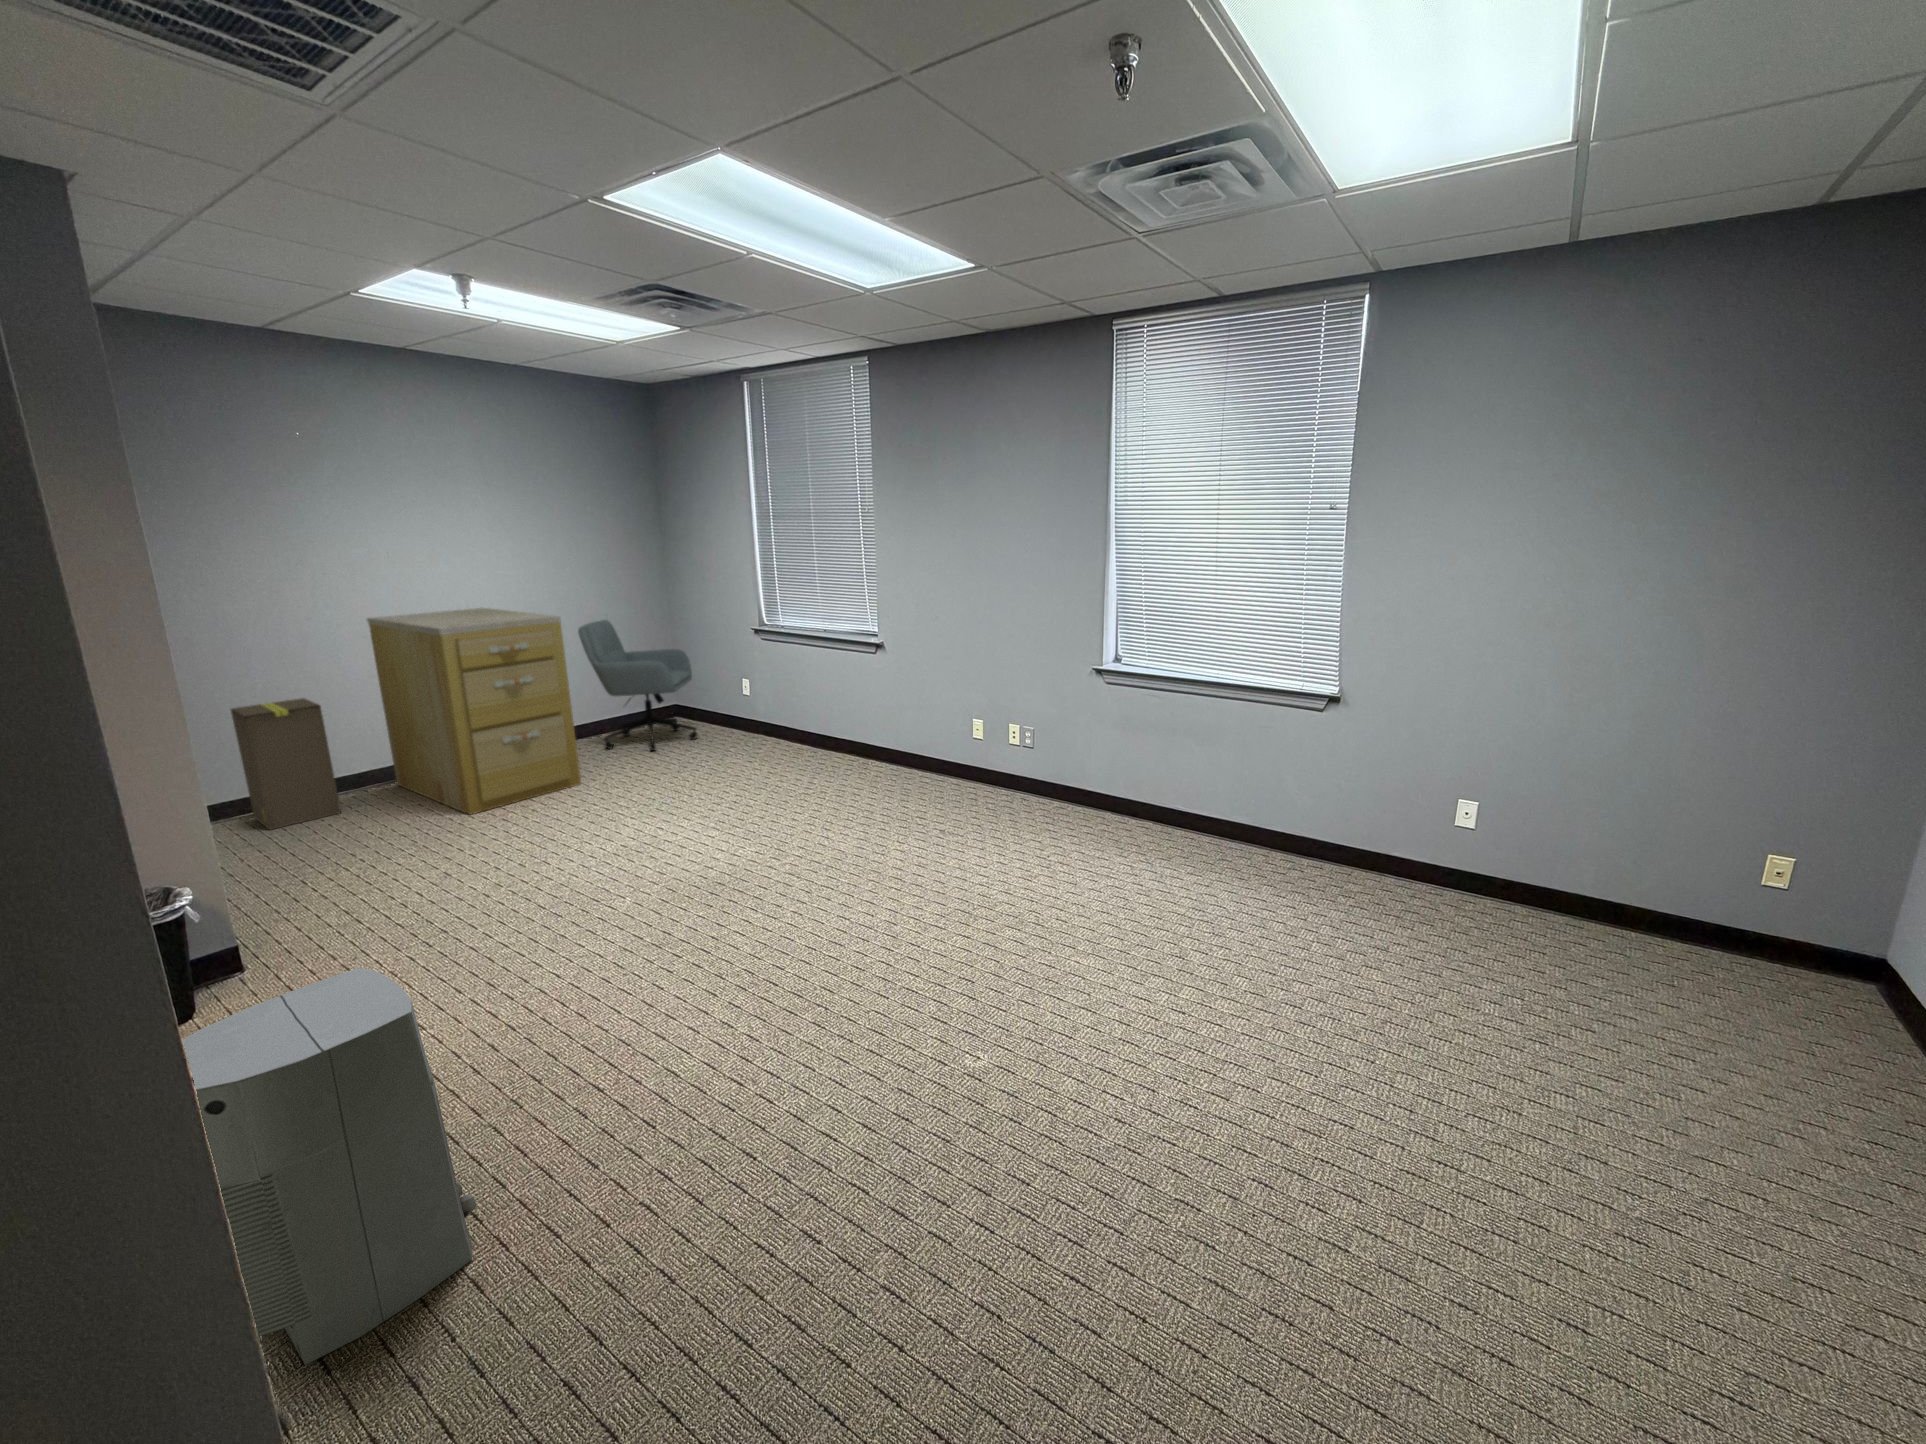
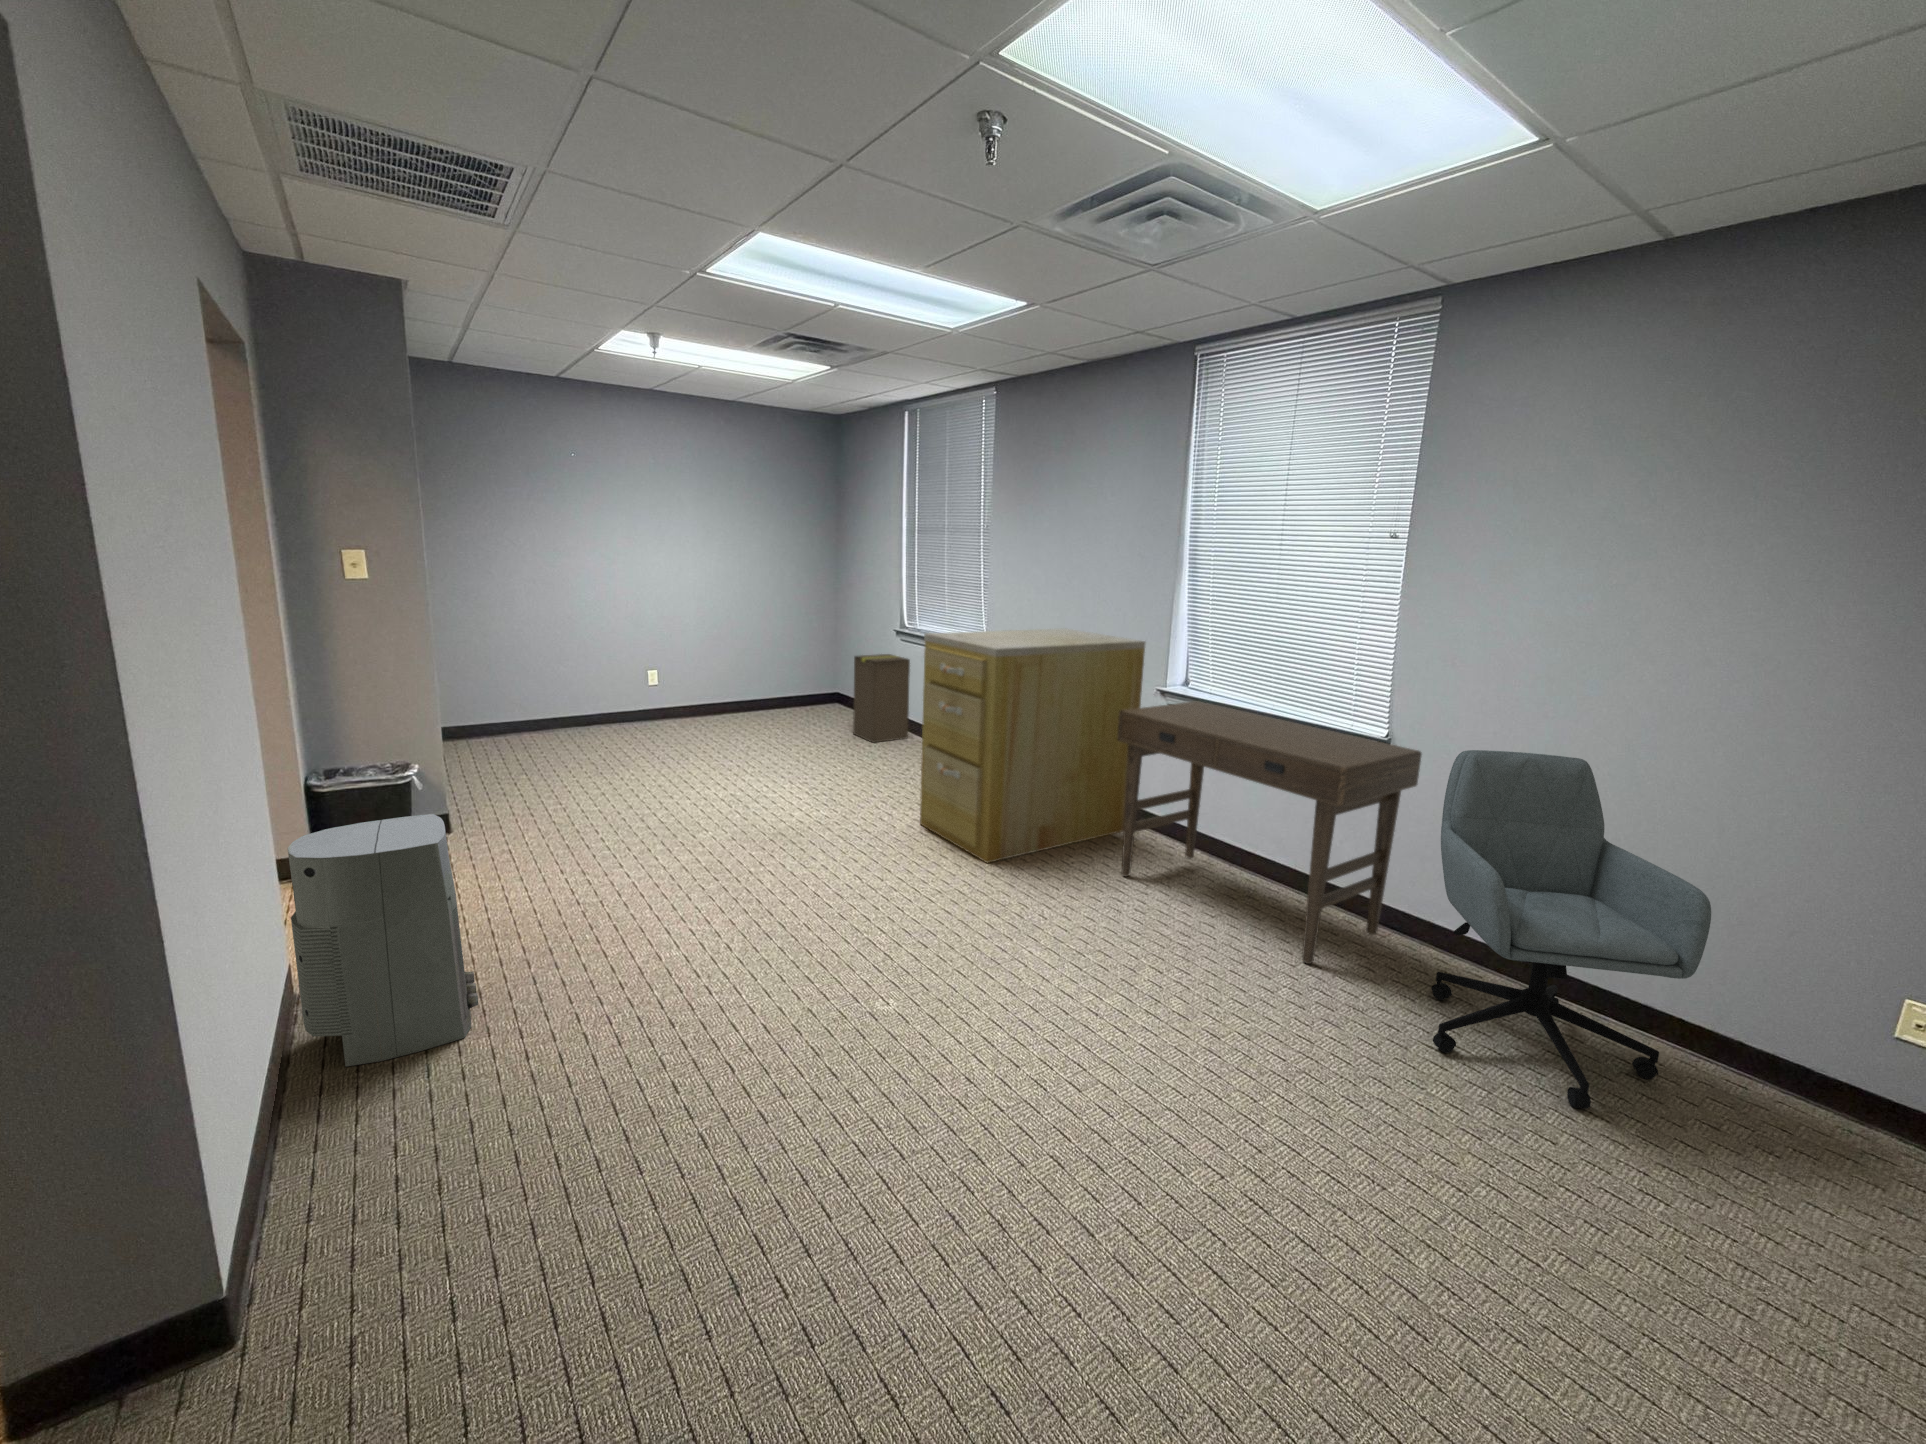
filing cabinet: present [367,608,581,815] -> present [920,629,1145,863]
office chair: present [578,620,697,751] -> present [1431,750,1711,1109]
desk: none [1086,676,1377,914] -> present [1117,701,1422,964]
cardboard box: present [231,698,341,830] -> present [853,654,910,743]

